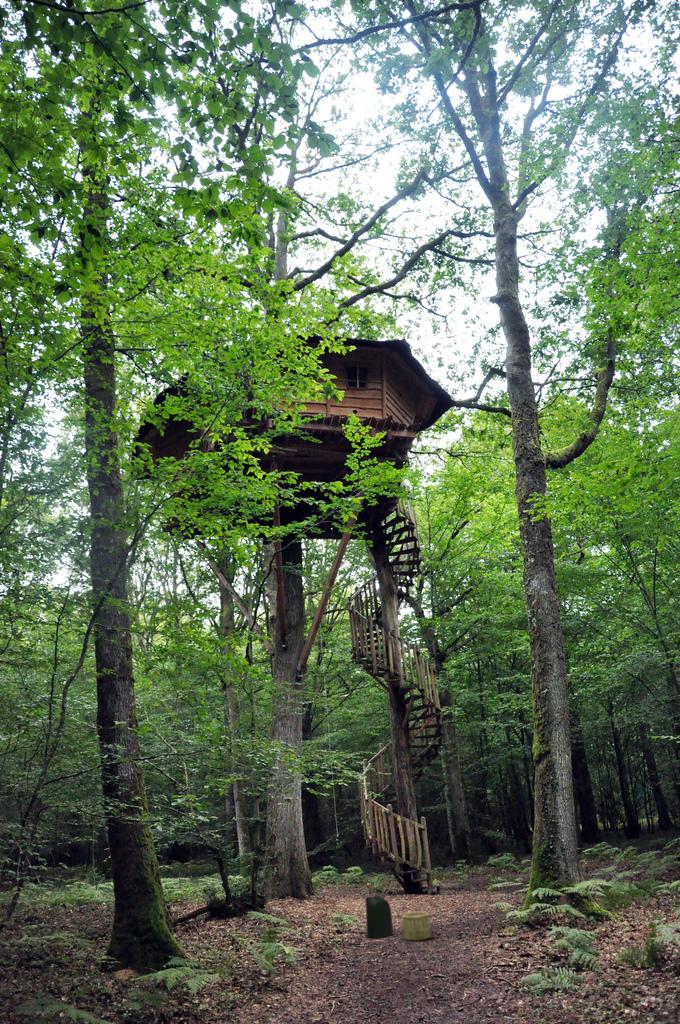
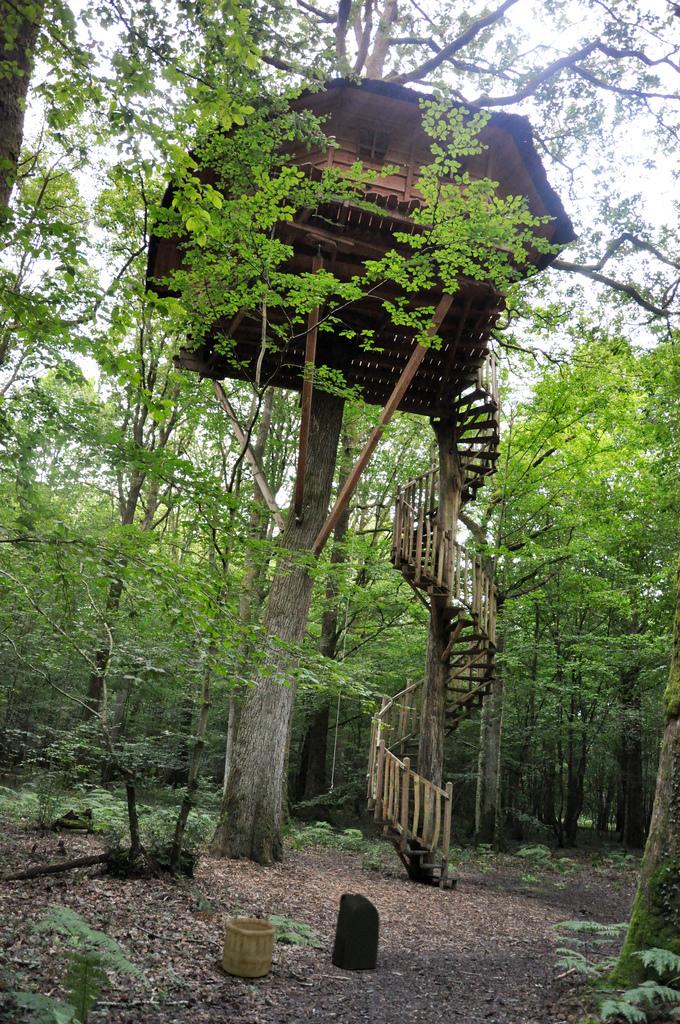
wooden bucket: present [402,911,430,940] -> present [222,918,277,977]

